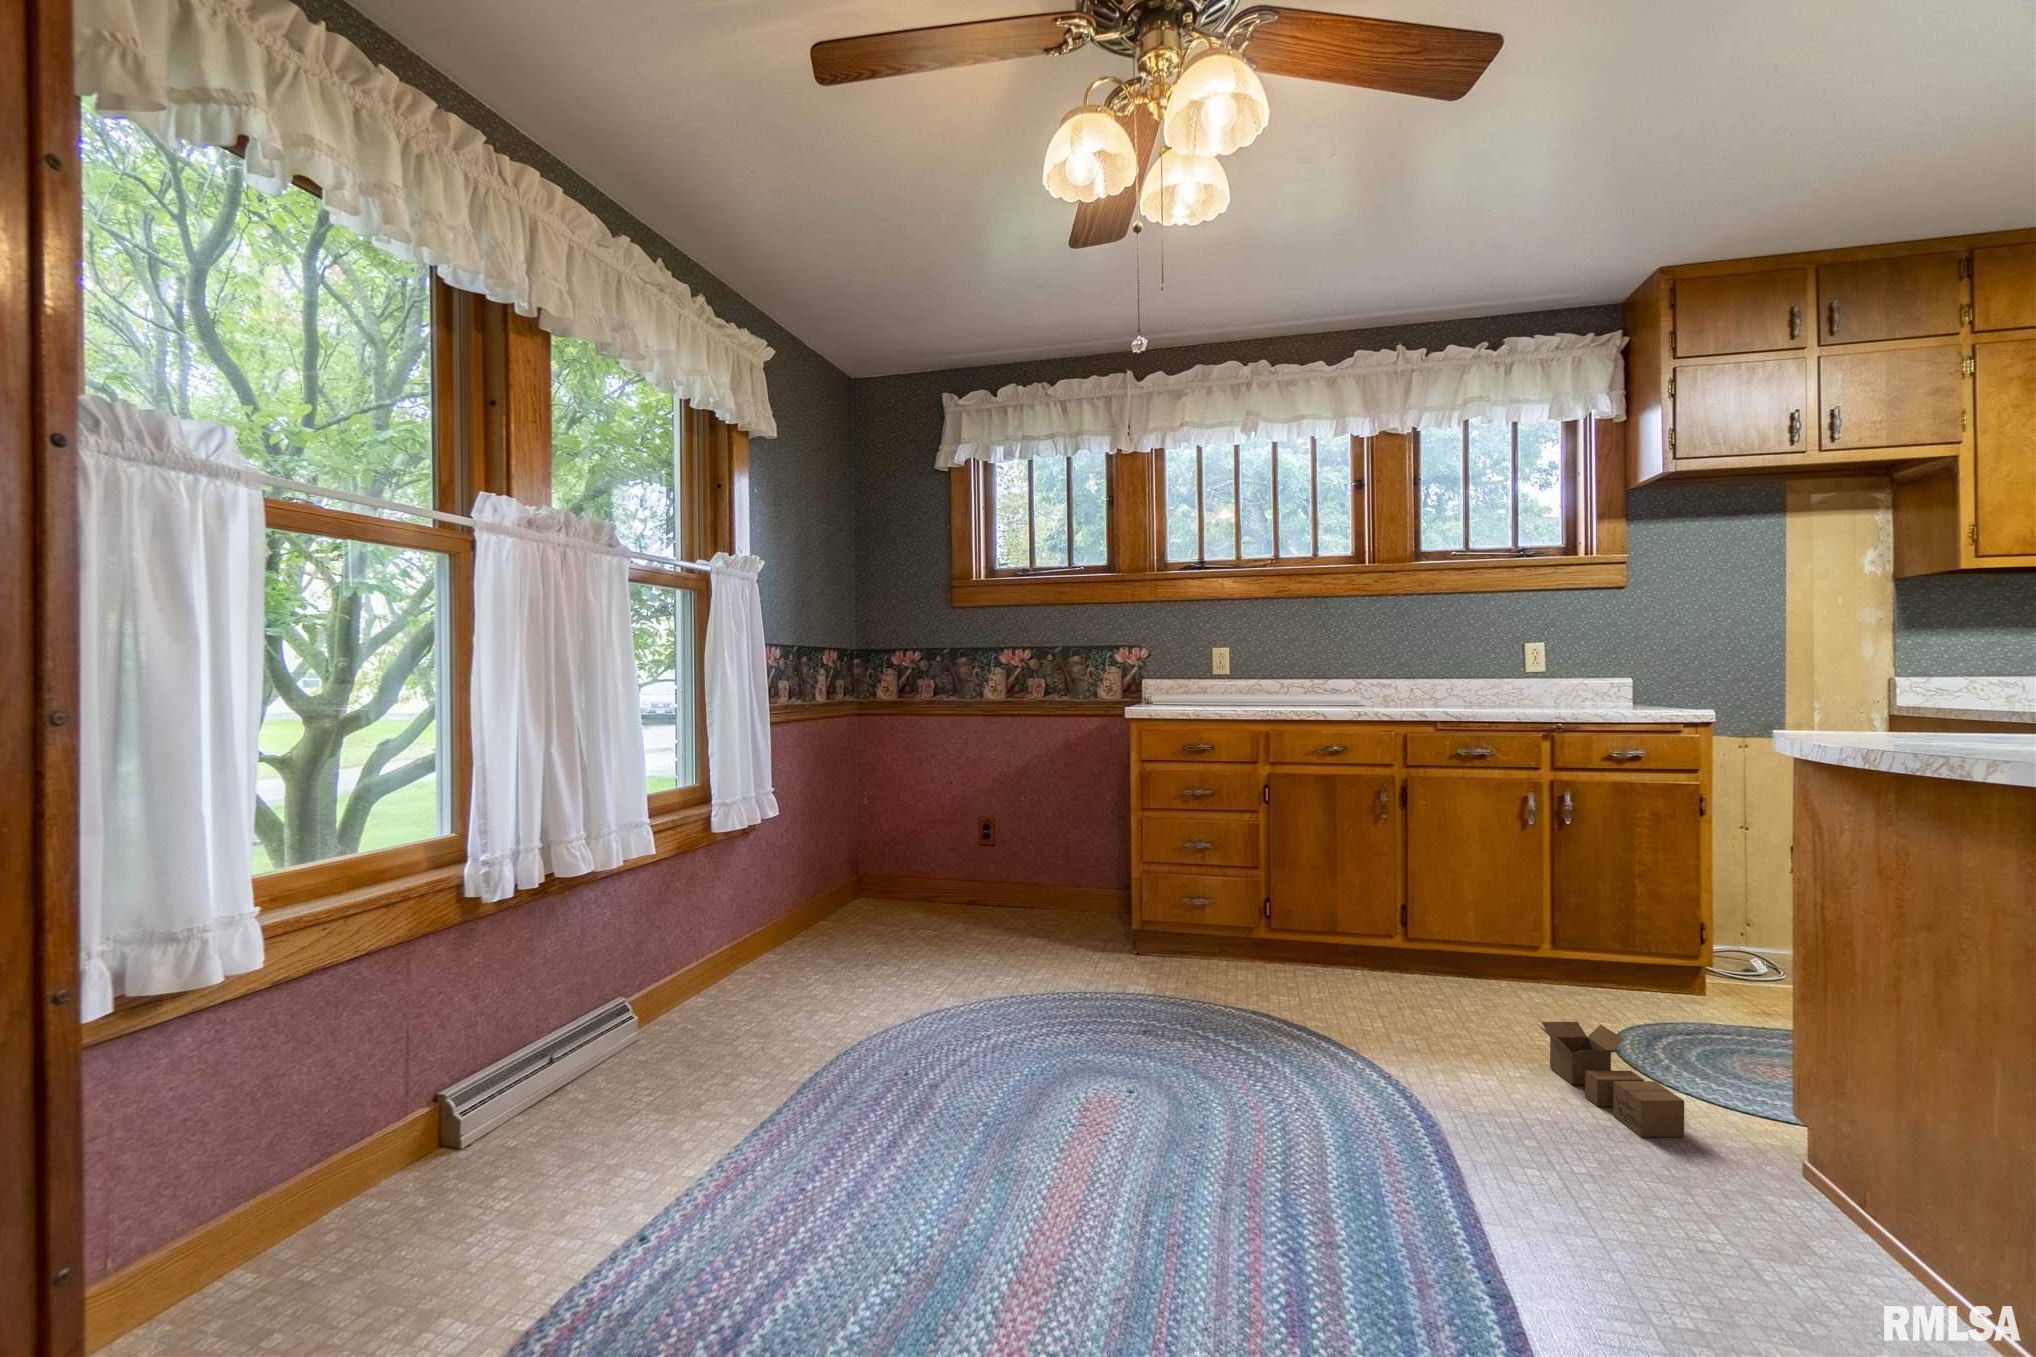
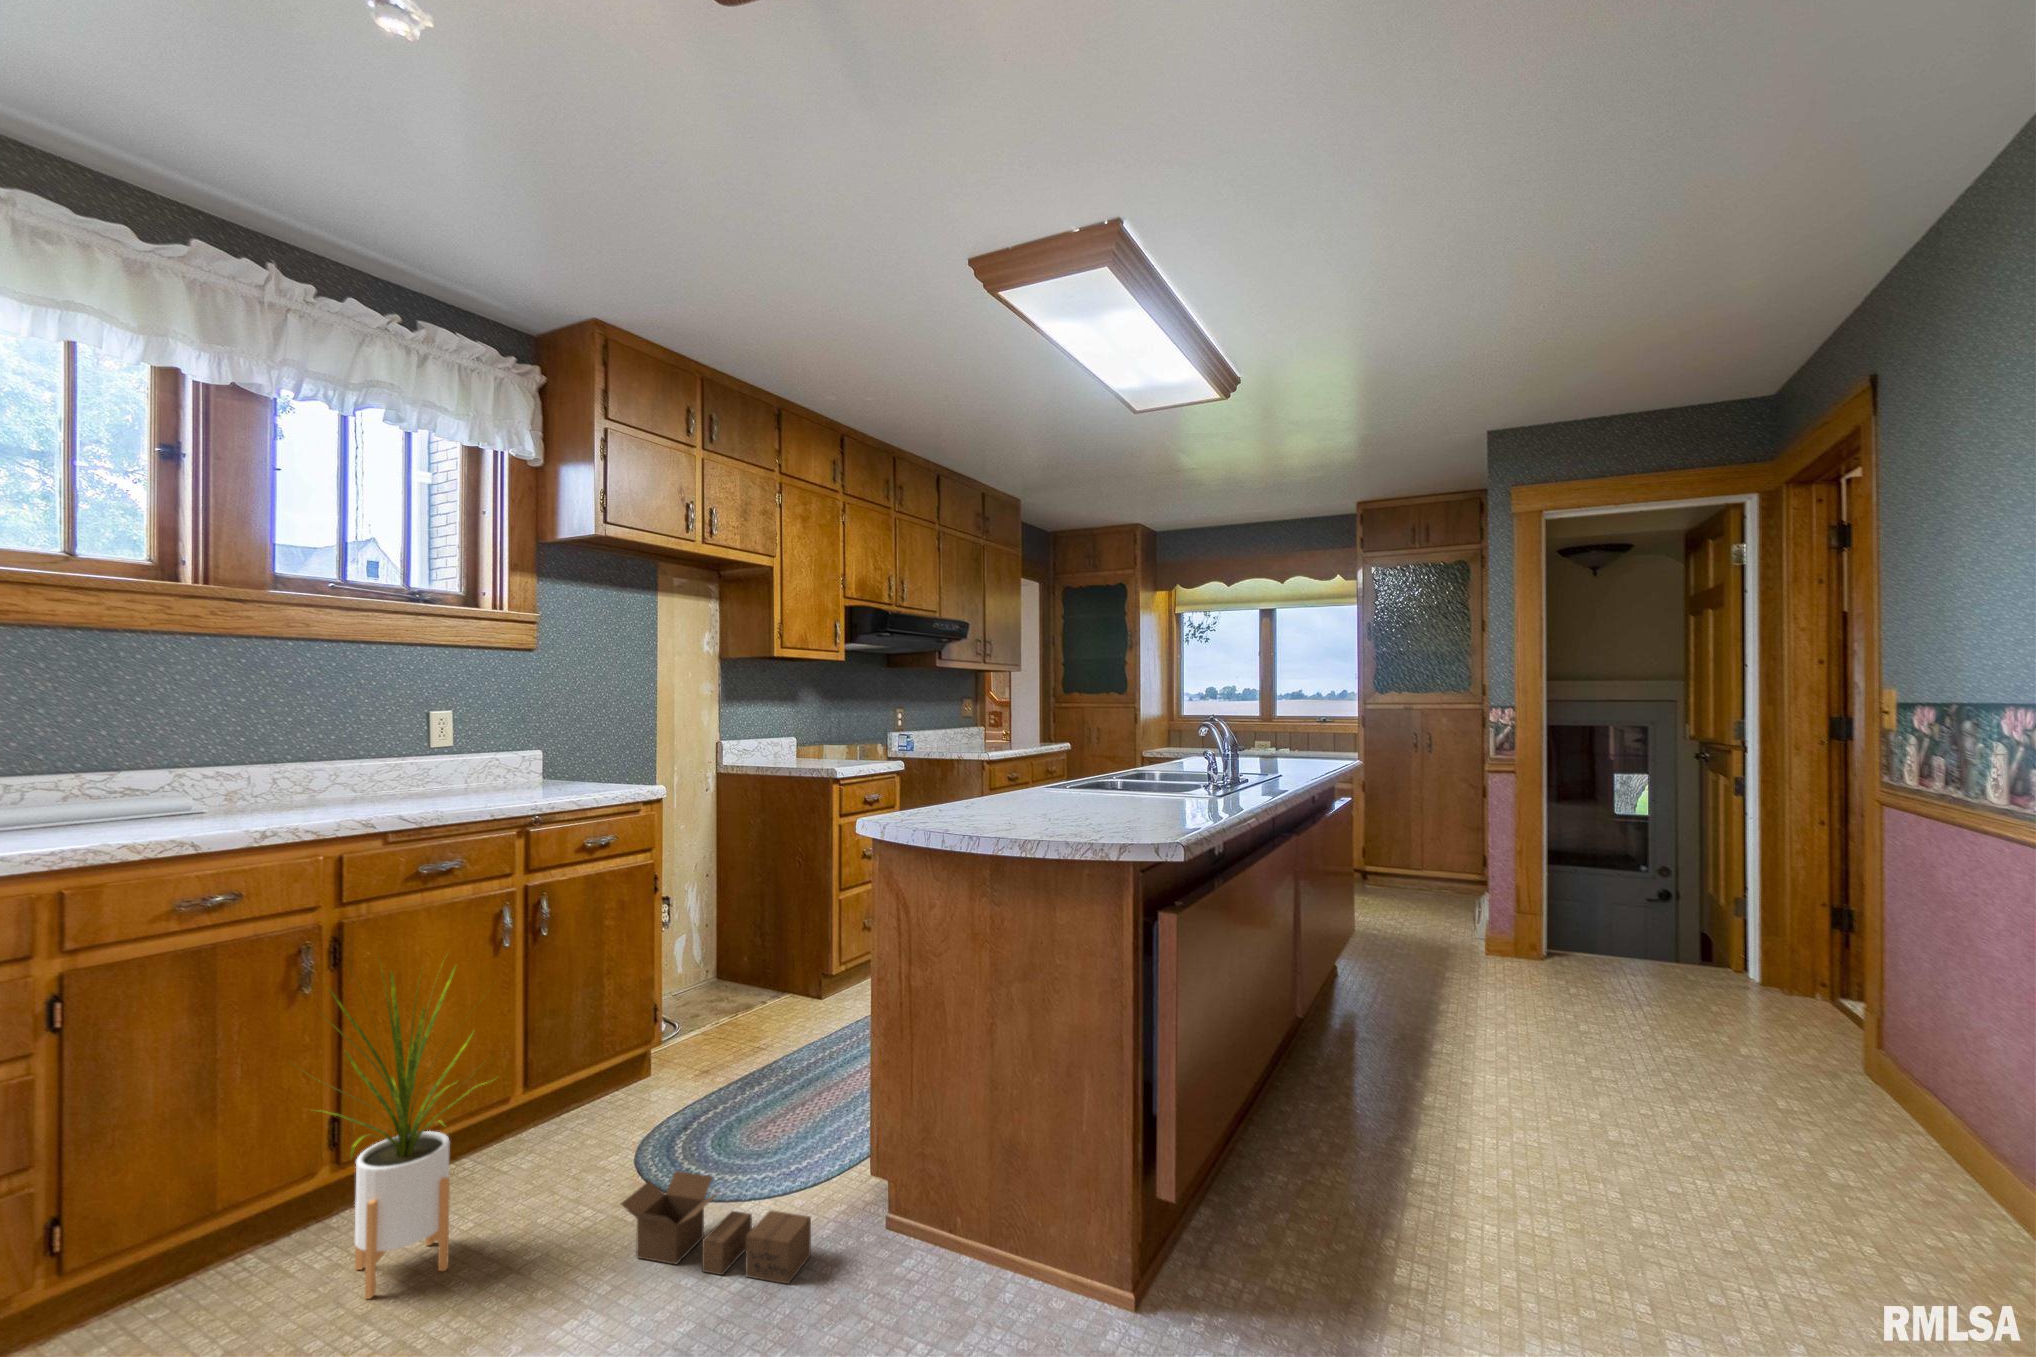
house plant: none [1352,797,1482,1017] -> present [317,966,479,1299]

